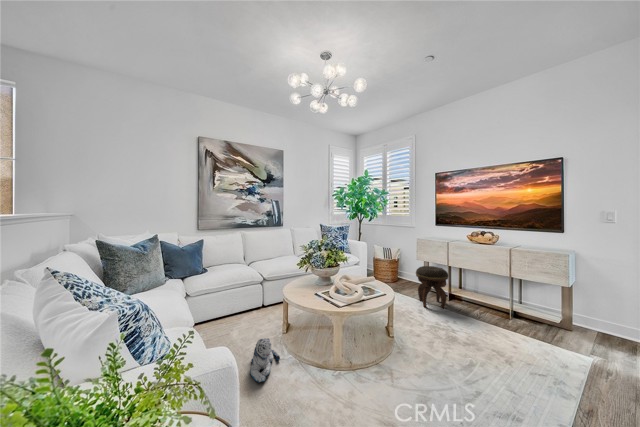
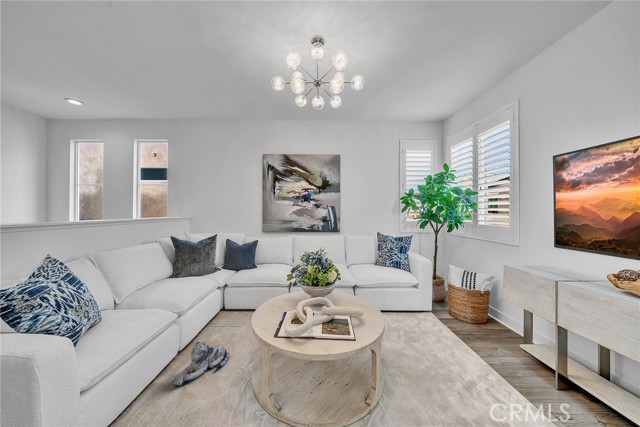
footstool: present [416,266,448,308] -> none [466,313,532,402]

